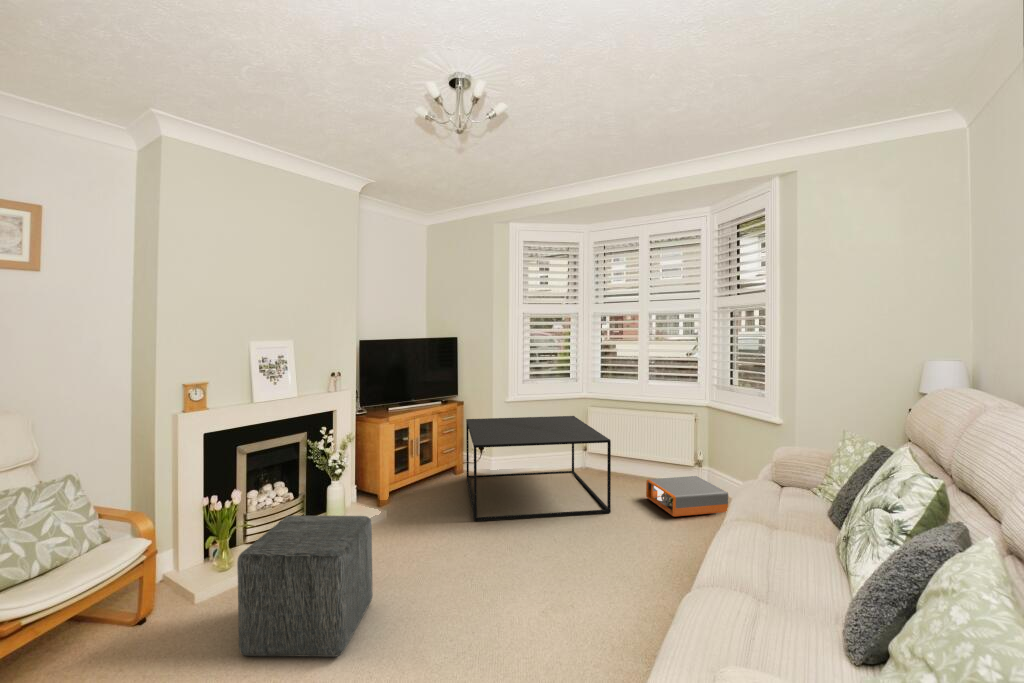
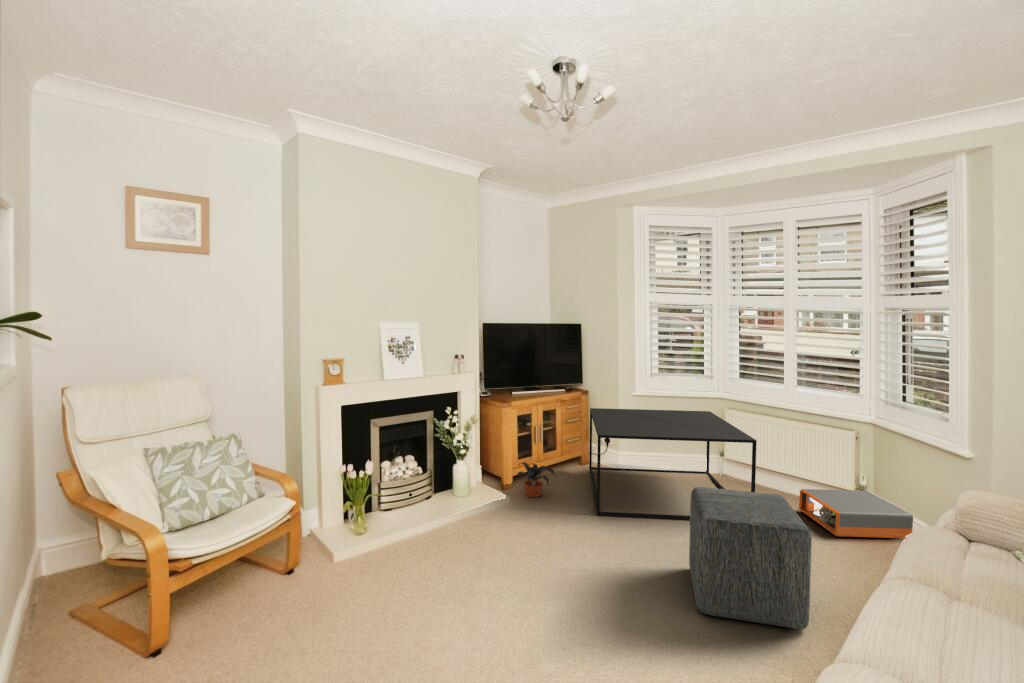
potted plant: none [395,477,434,510] -> present [516,462,555,497]
ottoman: present [237,515,373,657] -> present [689,487,812,629]

